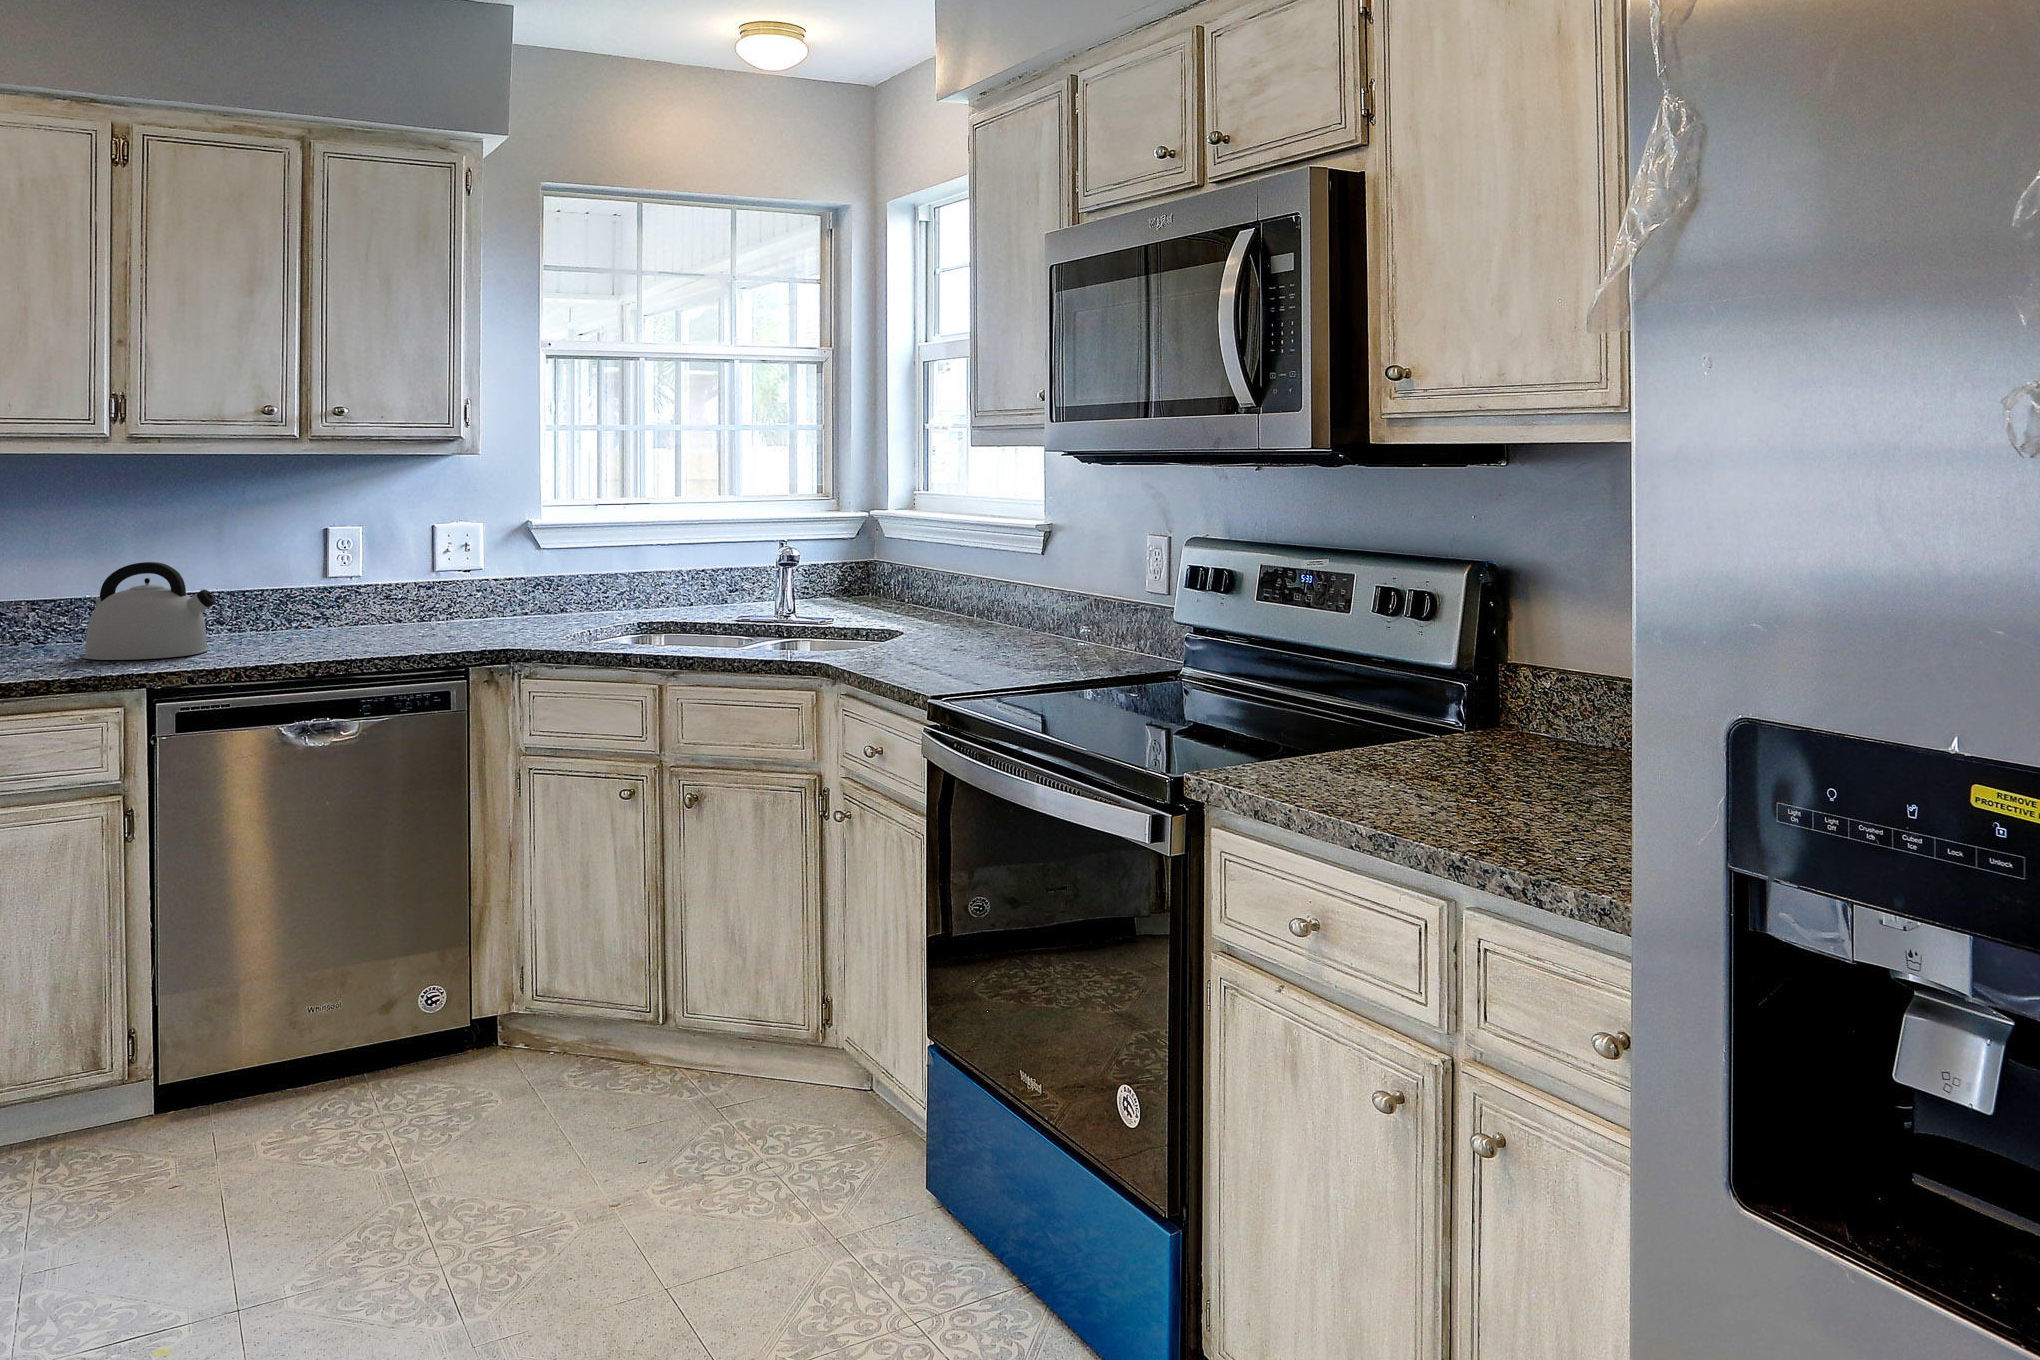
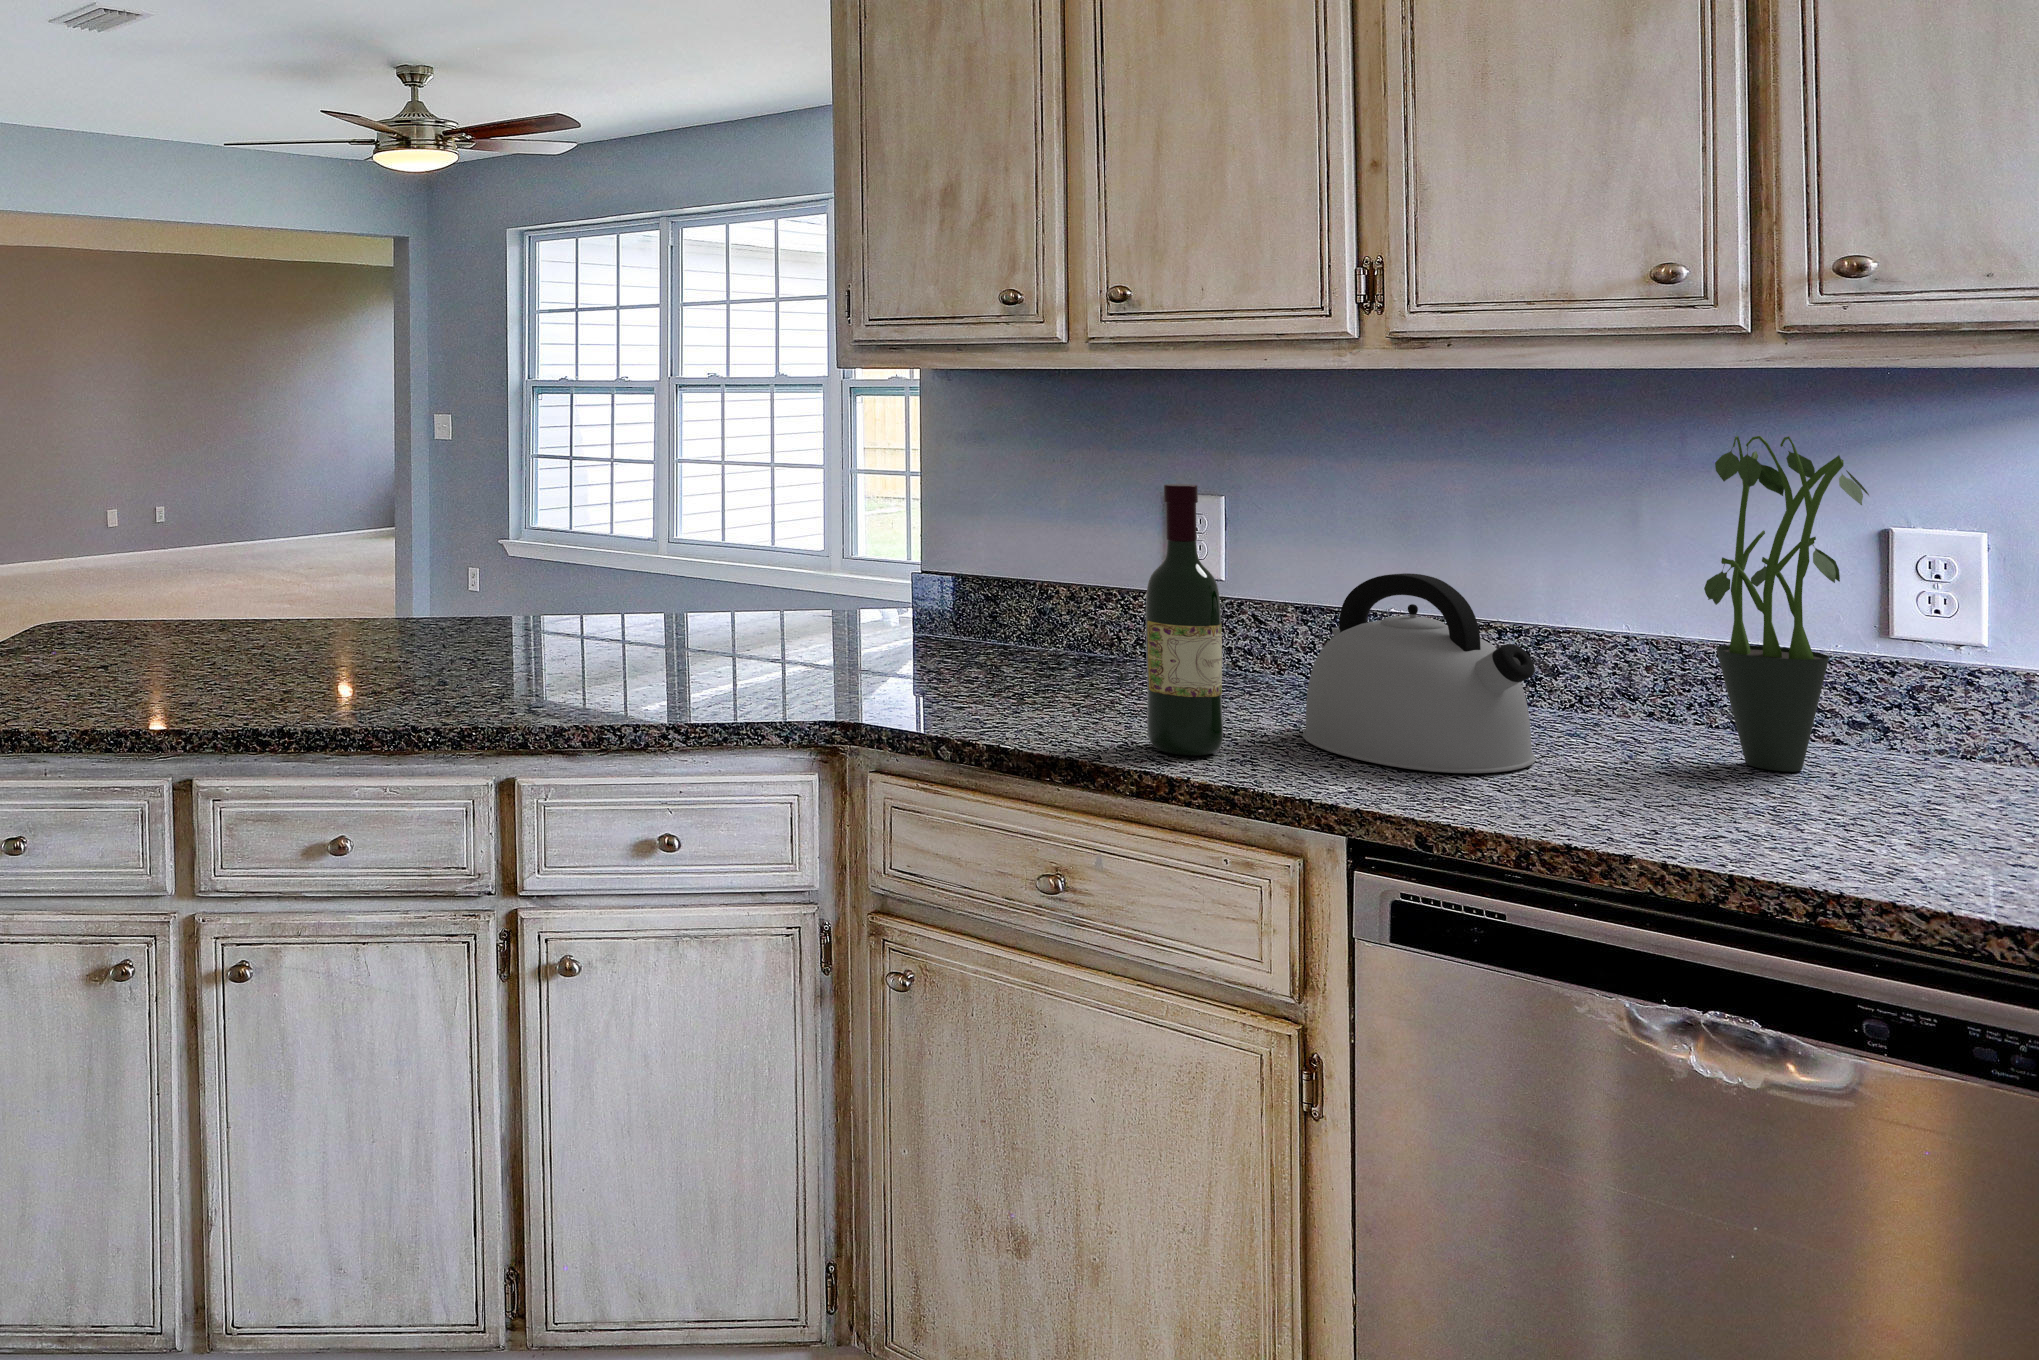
potted plant: none [274,486,339,638] -> present [1704,436,1869,772]
wine bottle: none [14,518,62,672] -> present [1146,484,1223,756]

